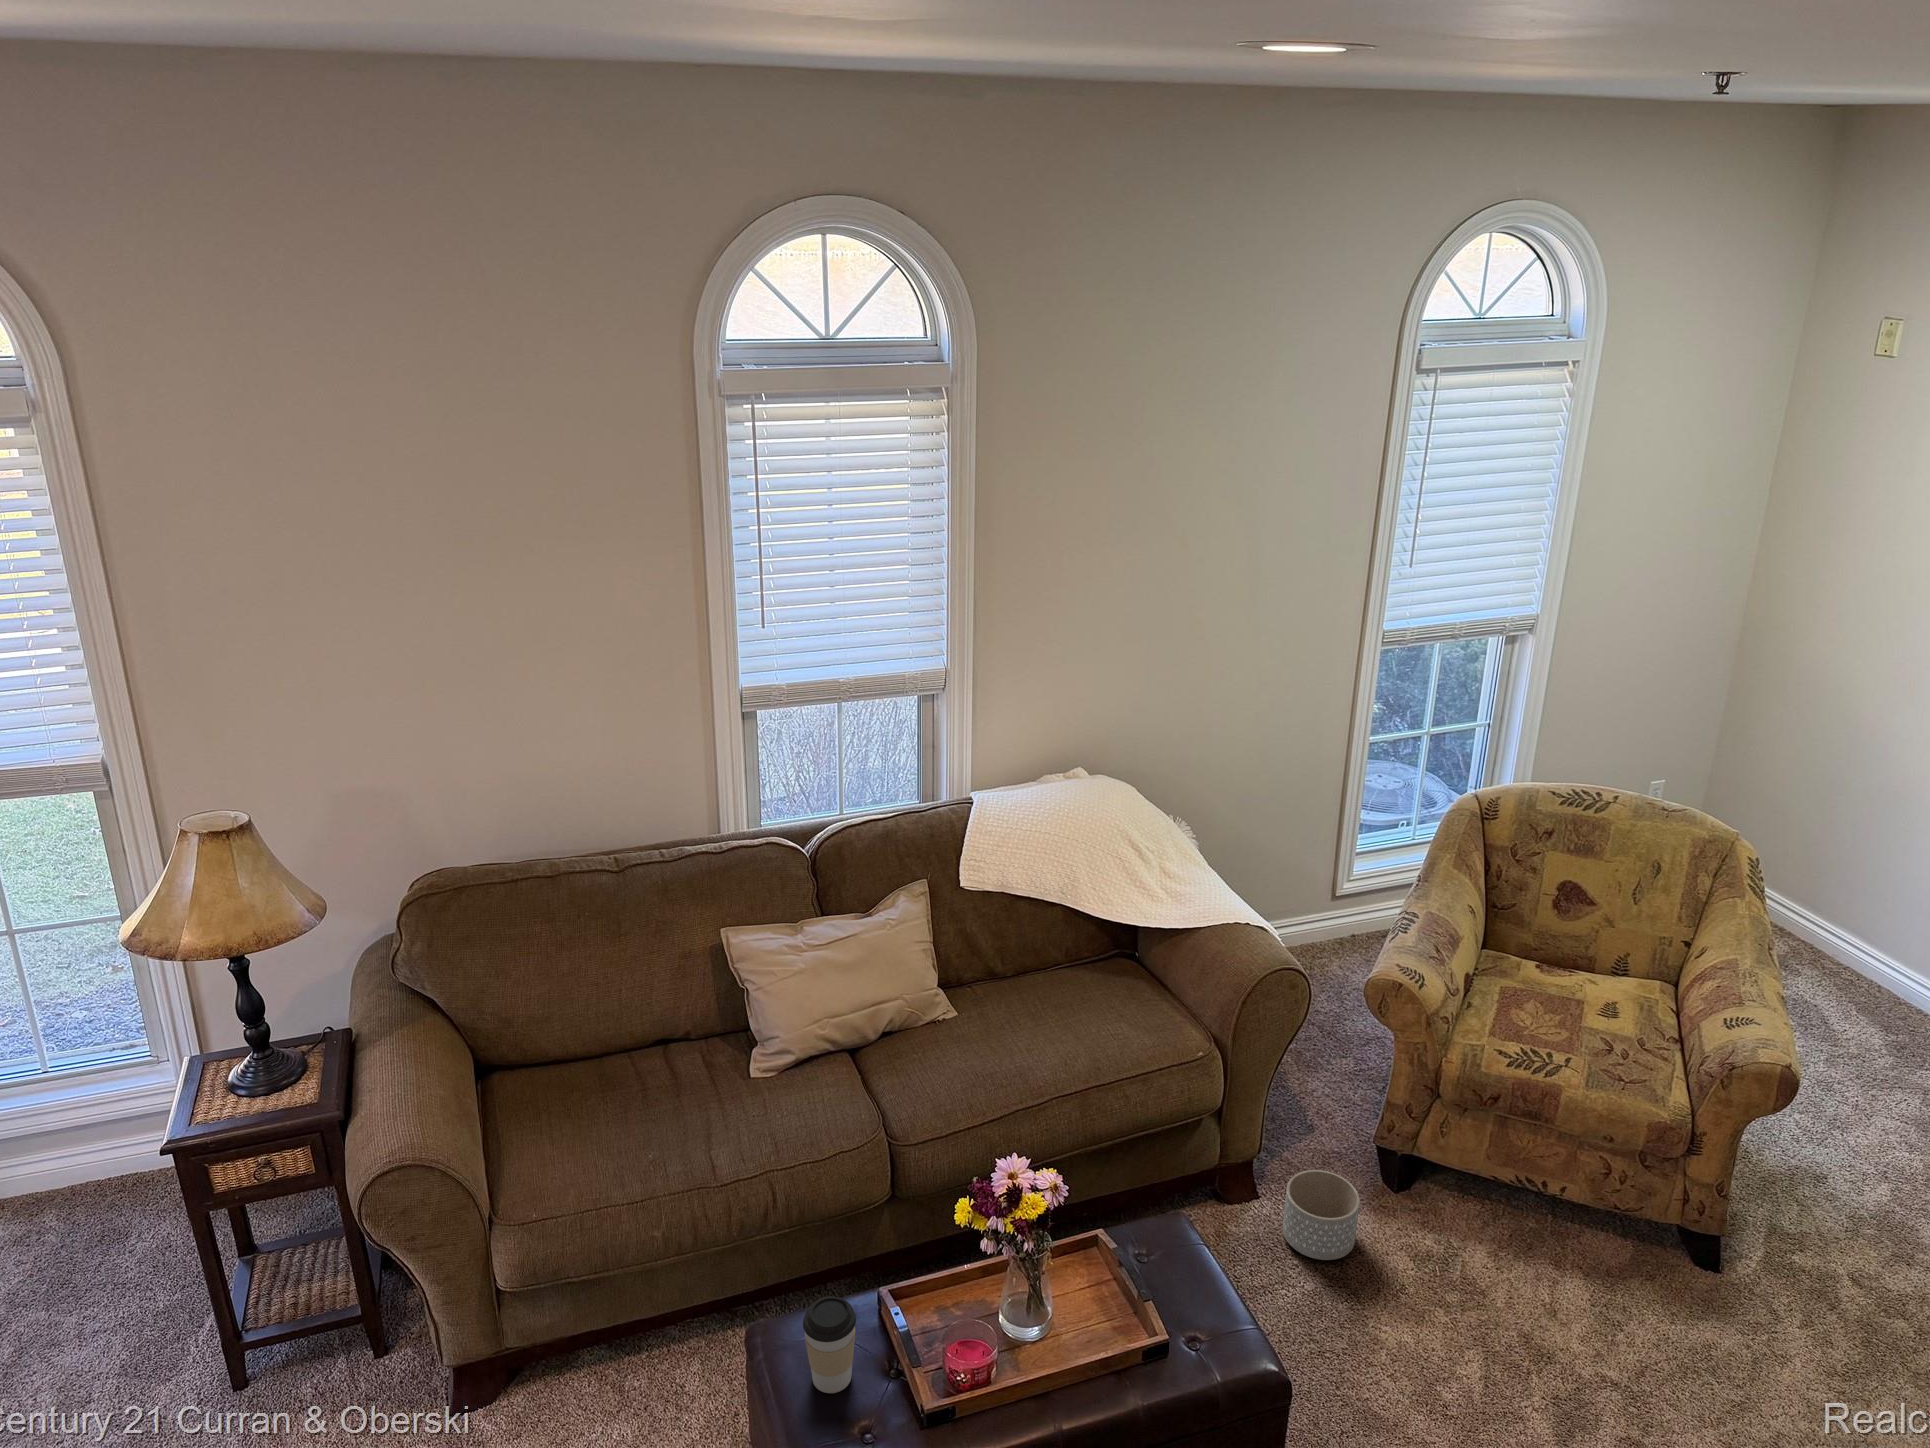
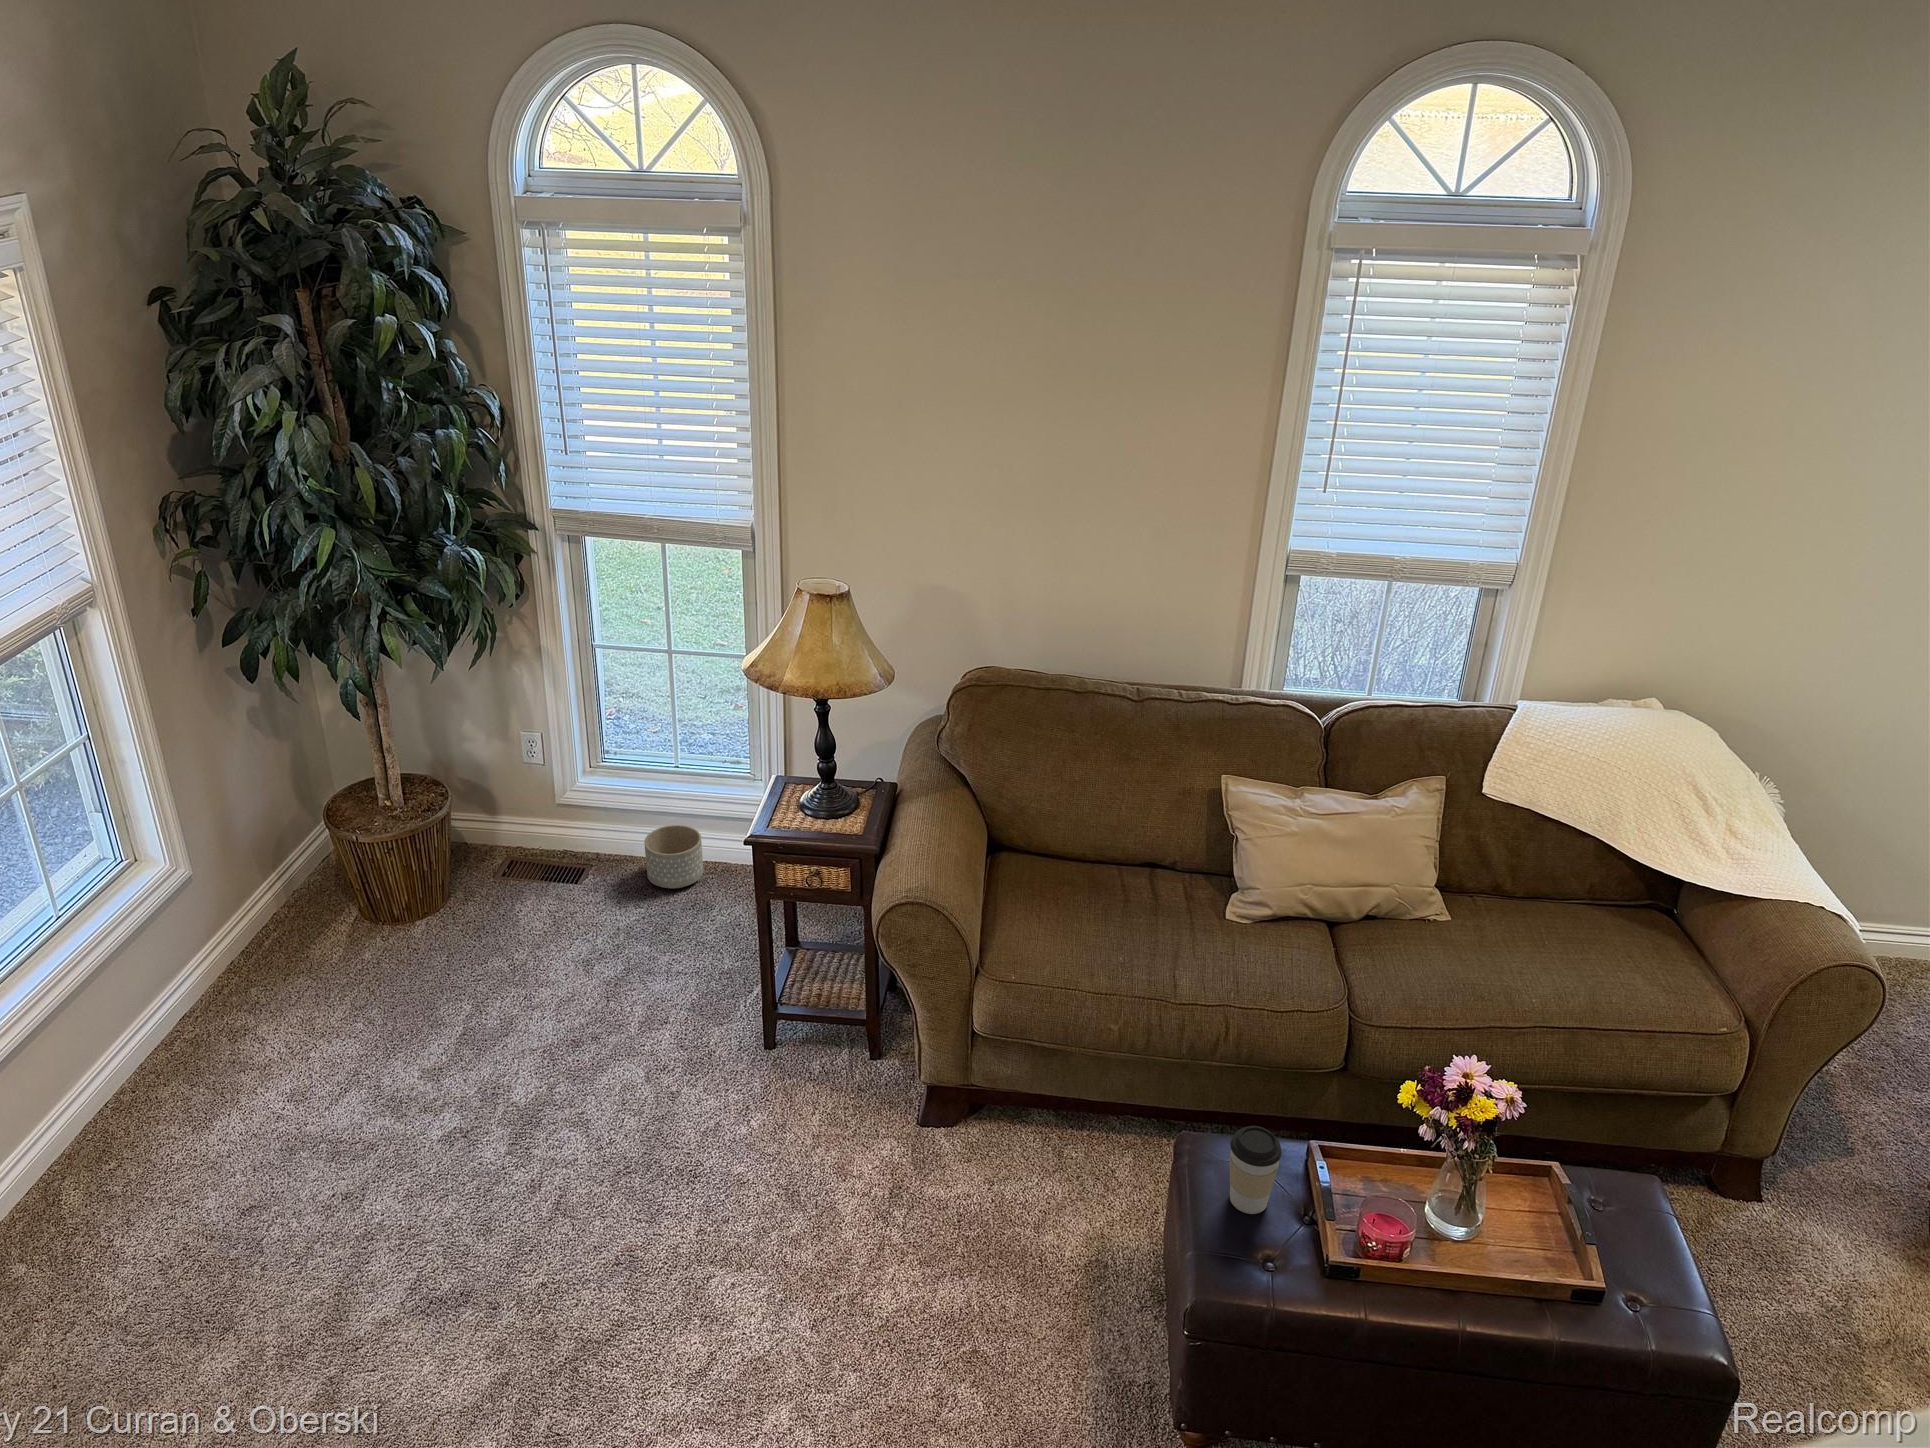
planter: present [1283,1170,1360,1260] -> present [644,825,703,889]

